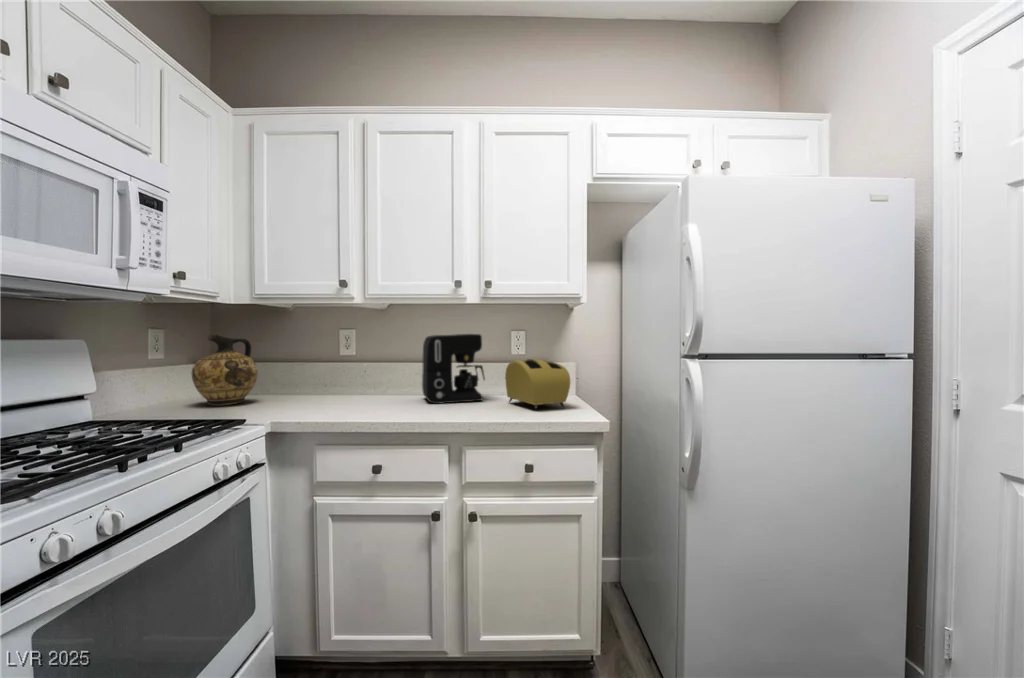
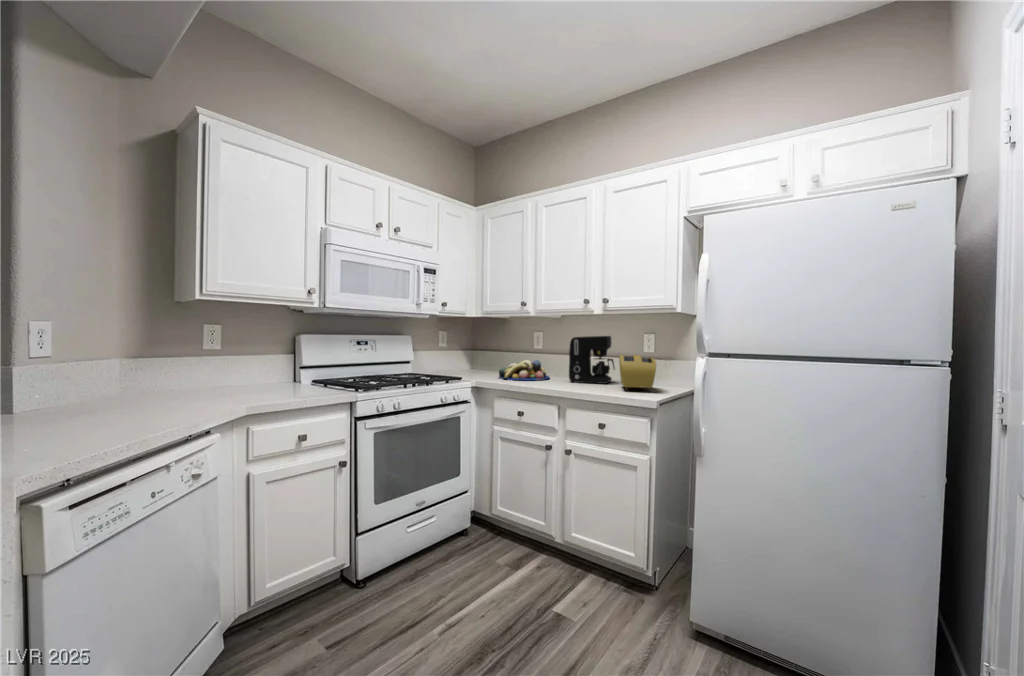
ceramic jug: present [192,335,258,405] -> none [456,334,487,373]
fruit bowl: none [299,373,387,411] -> present [499,360,550,380]

